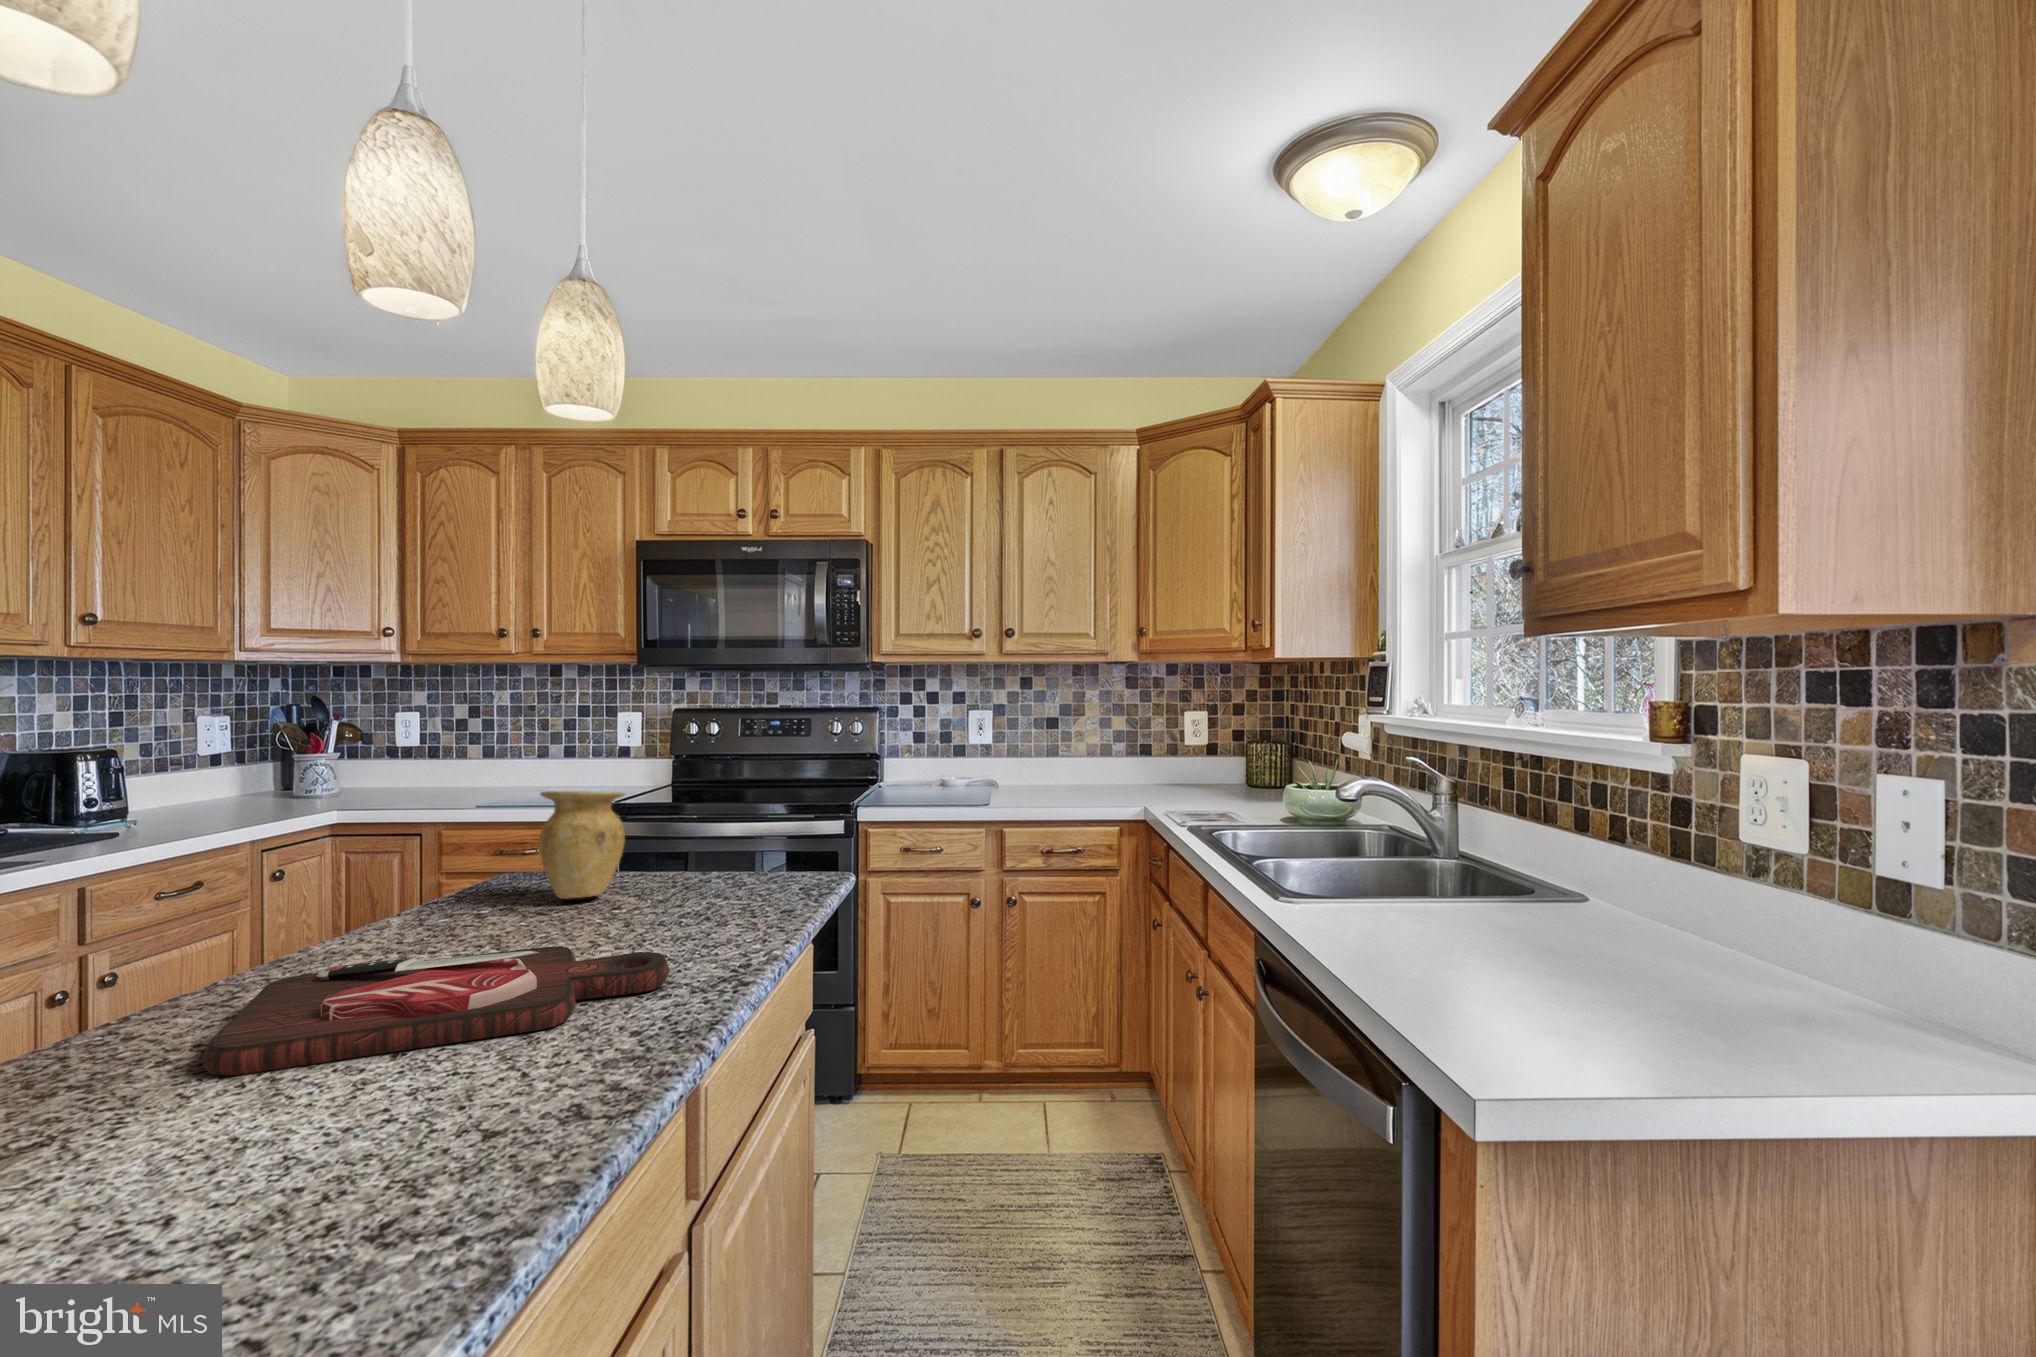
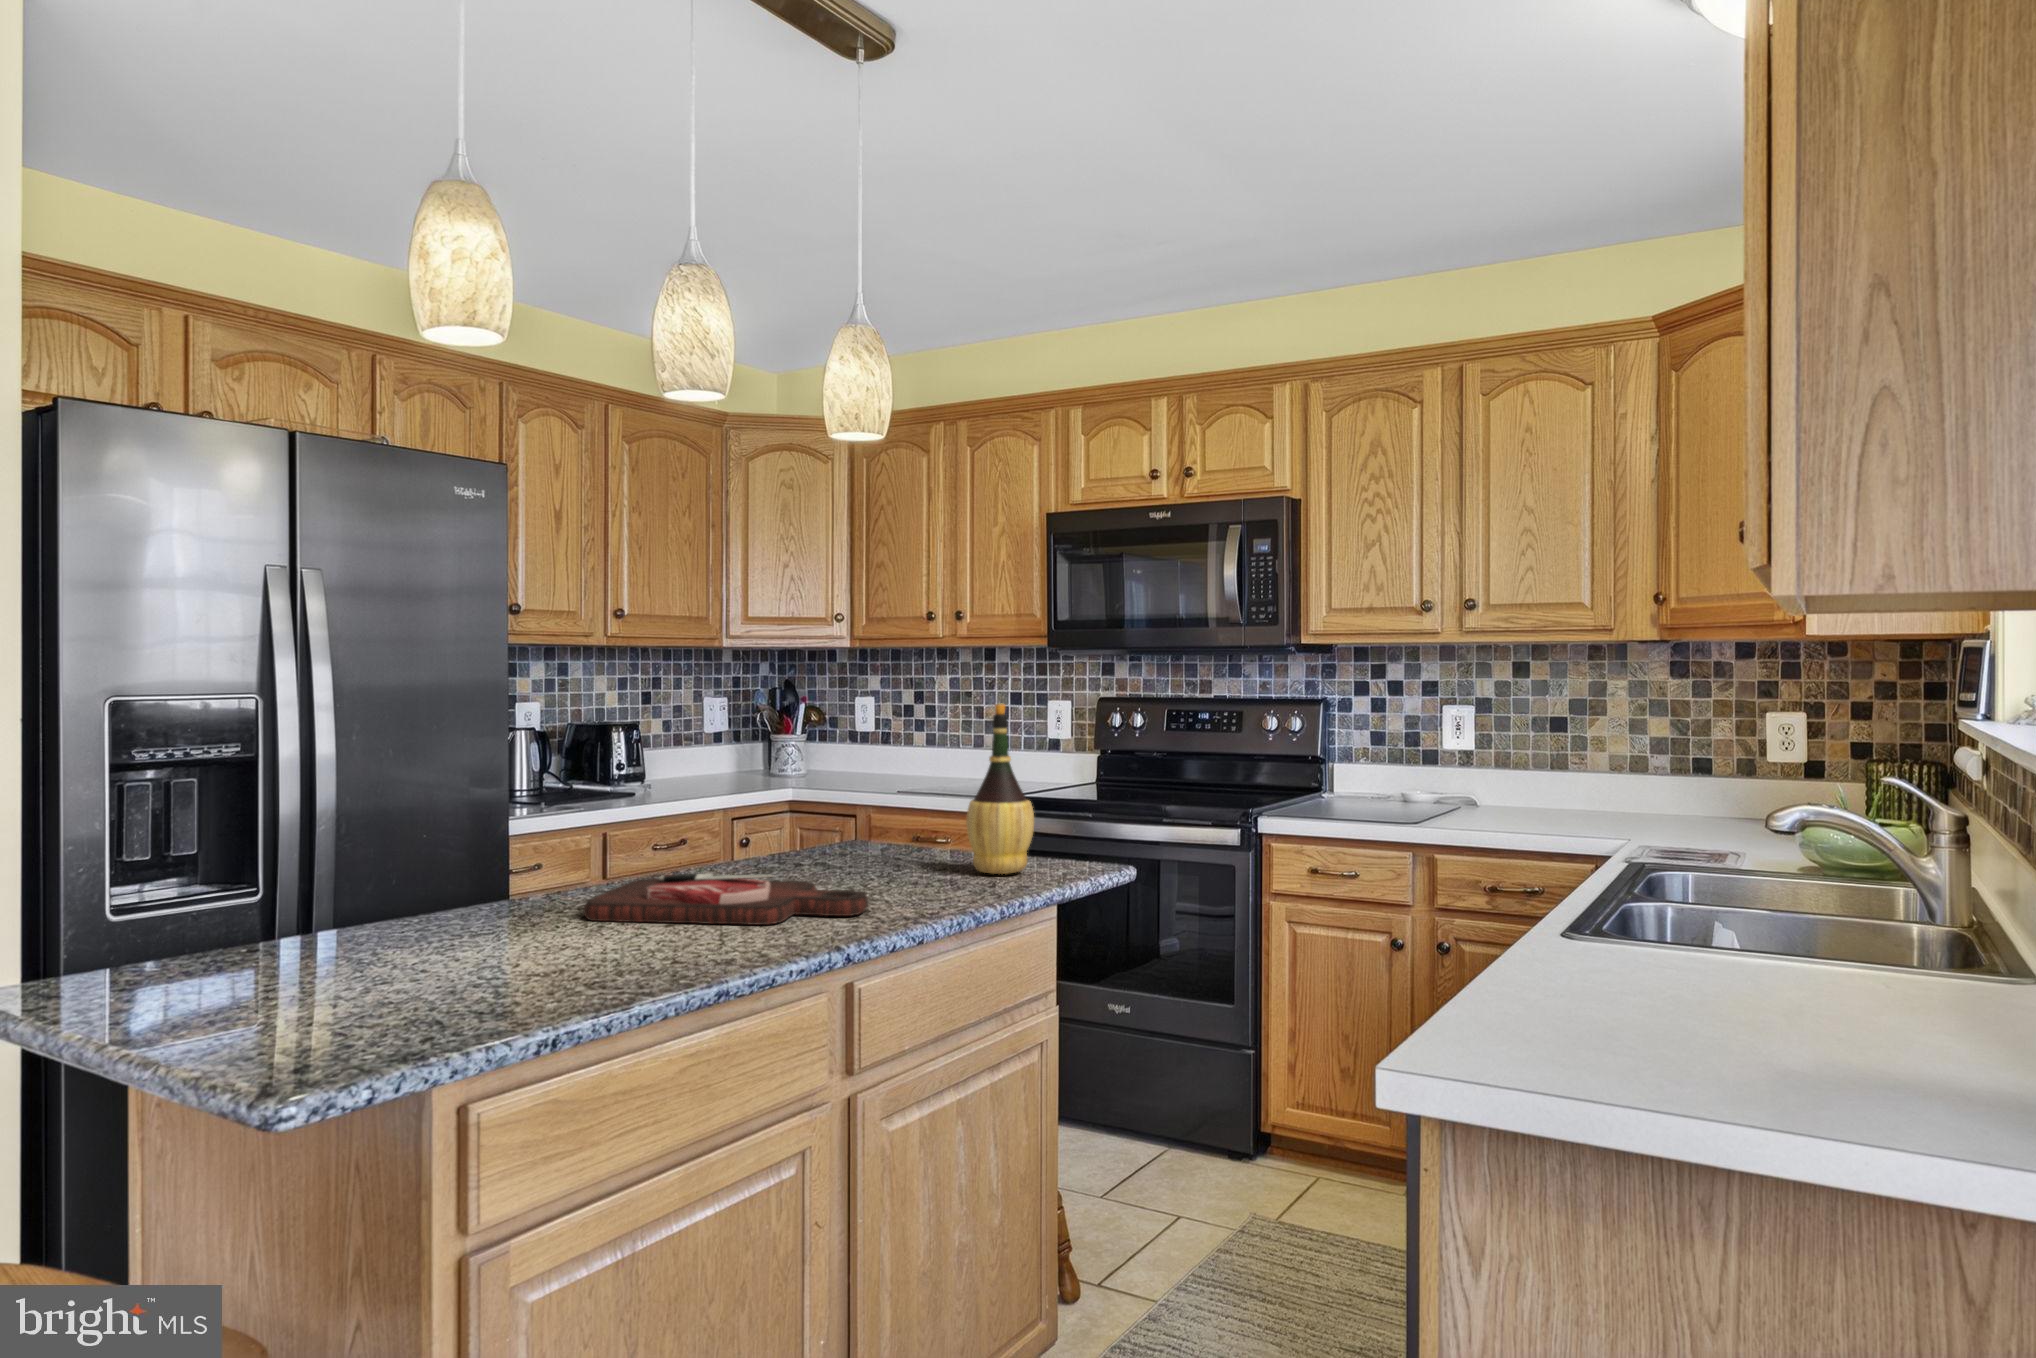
wine bottle: none [702,714,778,898] -> present [966,704,1034,874]
vase: present [539,791,625,899] -> none [846,766,916,860]

